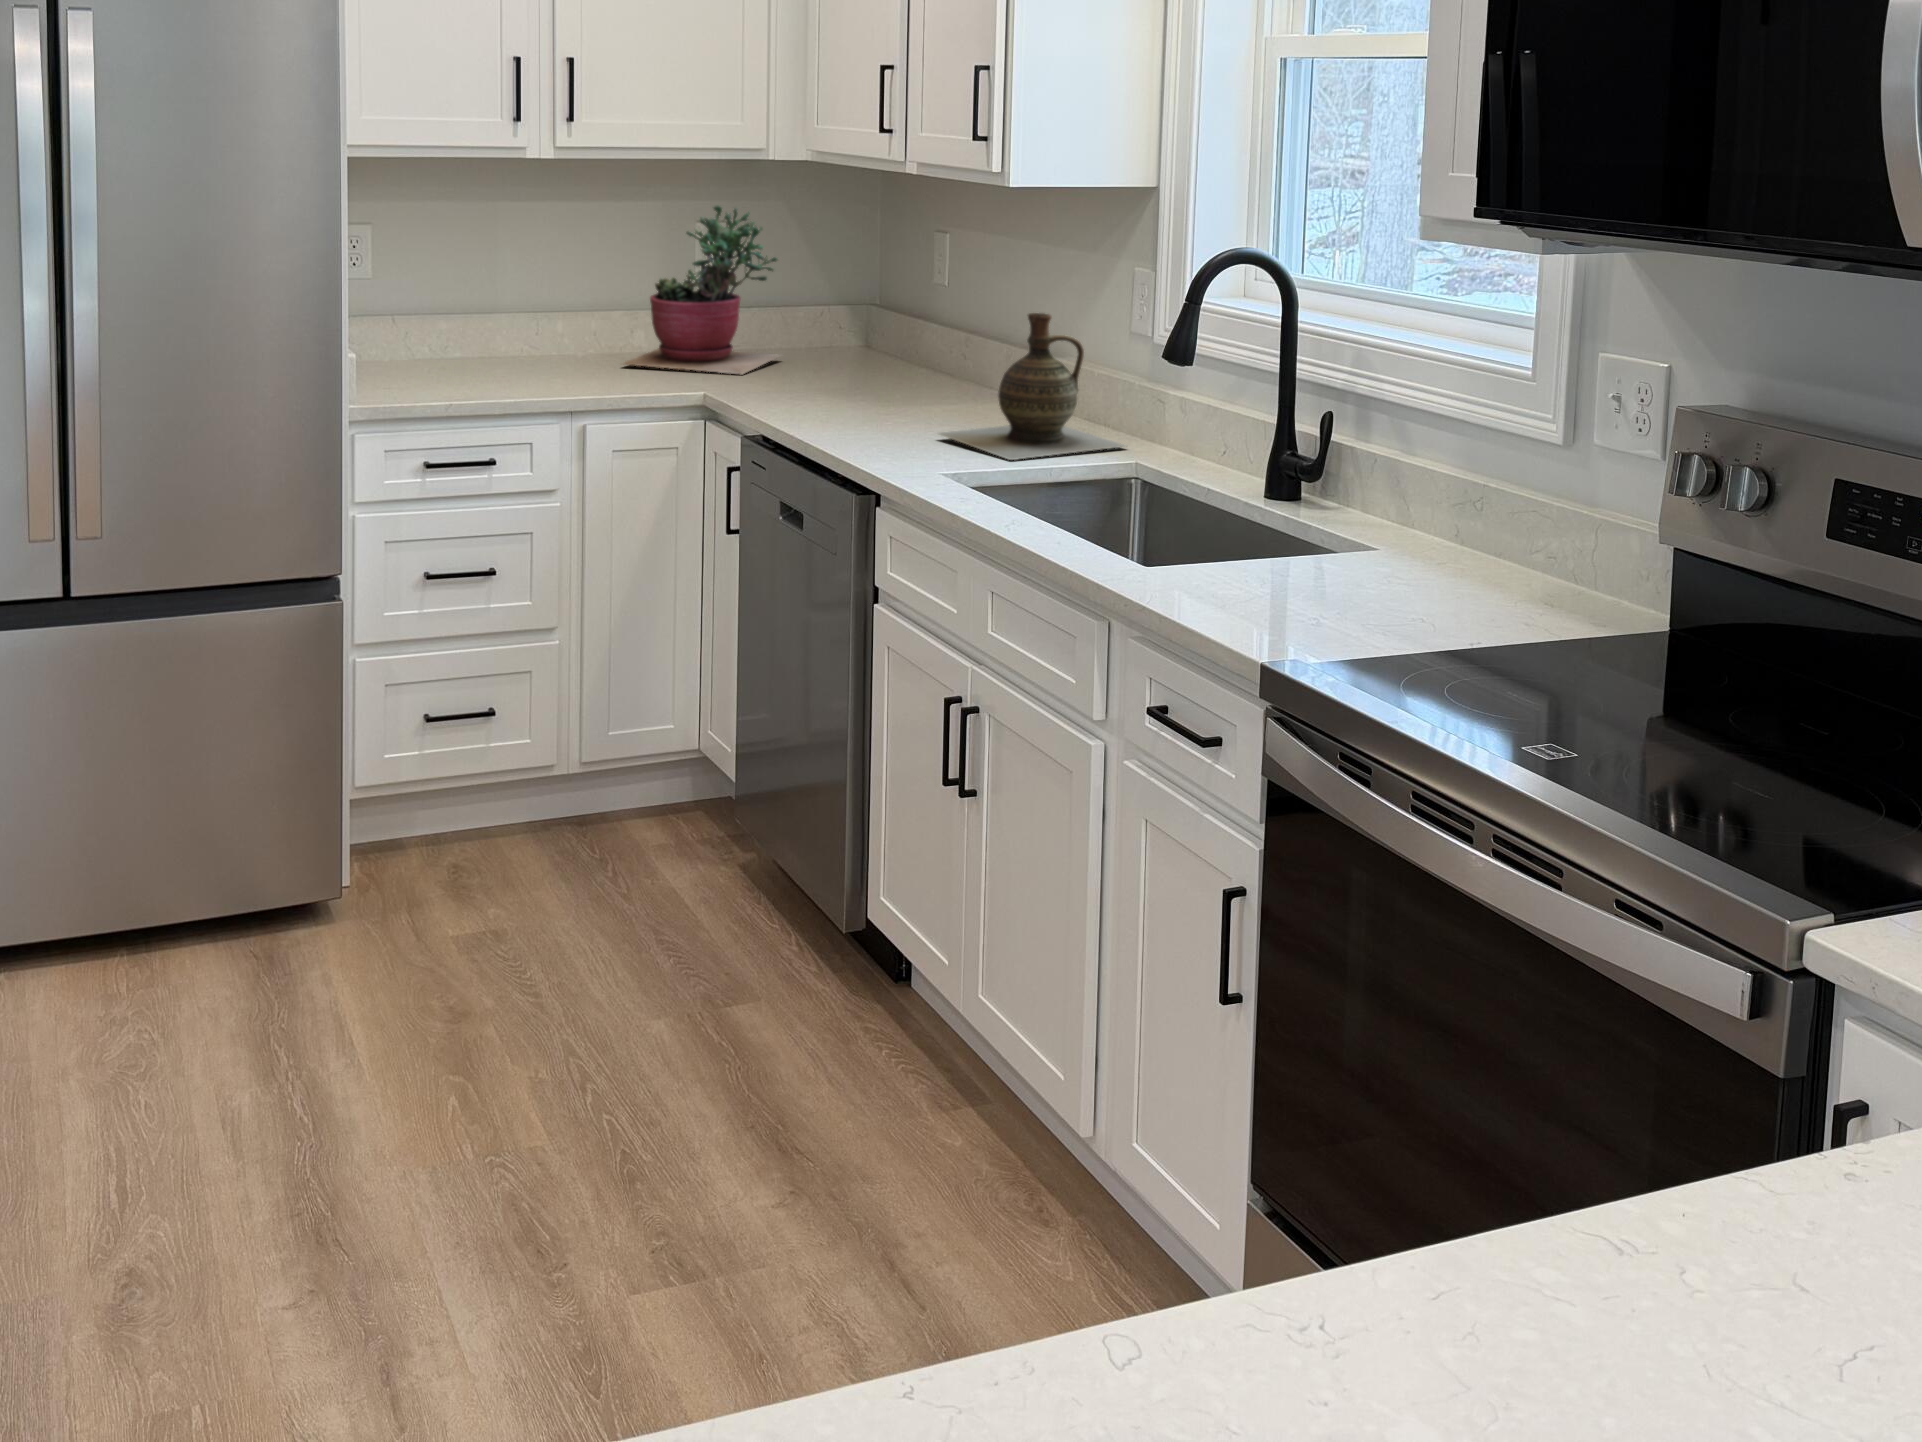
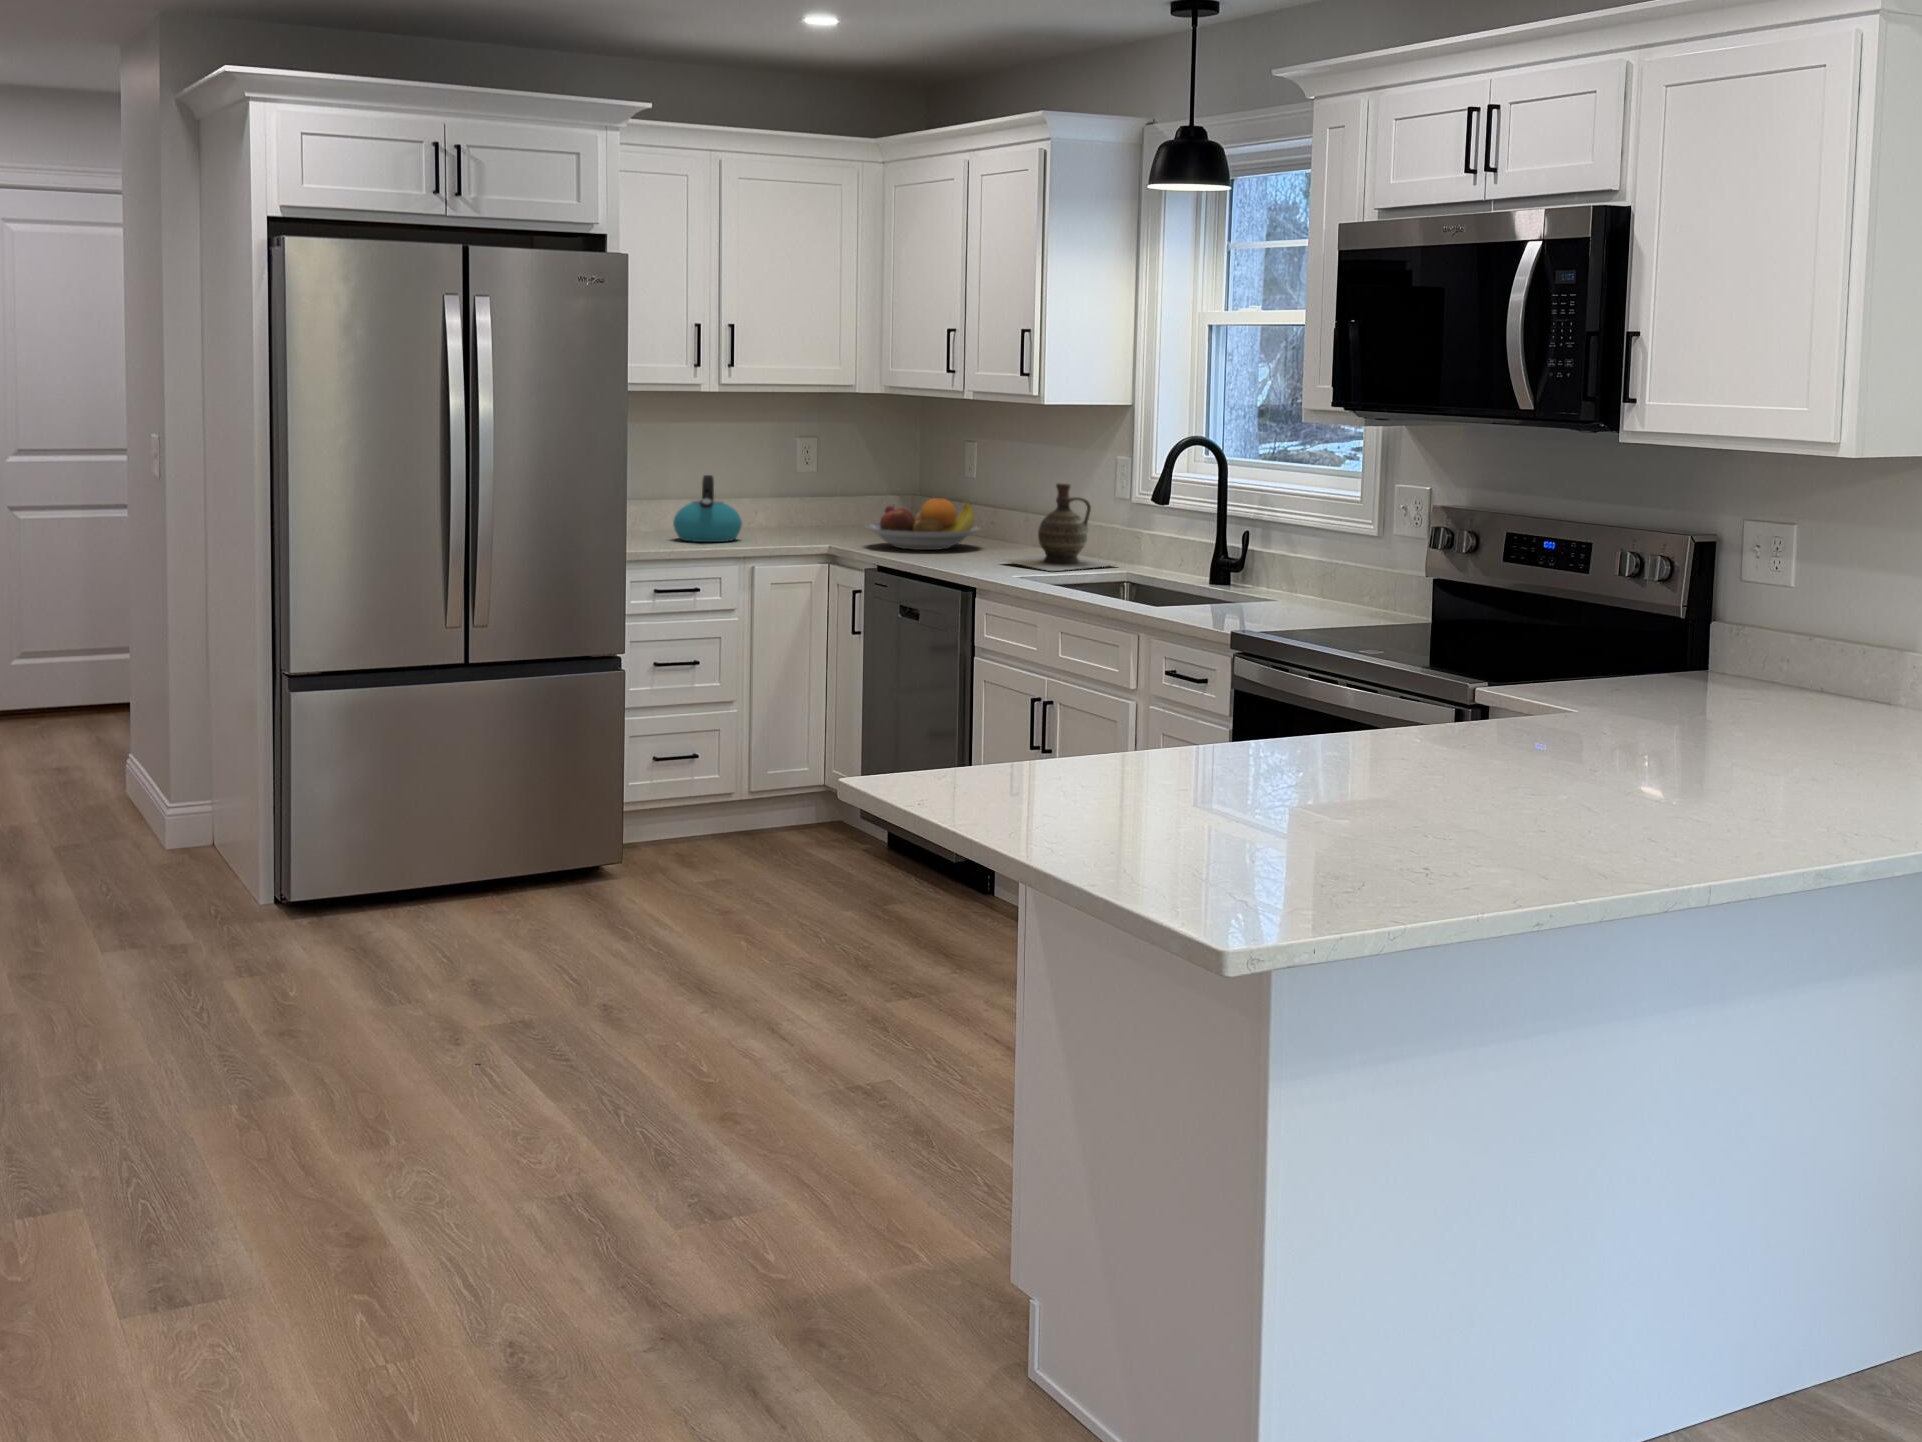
succulent plant: present [624,206,779,374] -> none [757,424,863,538]
kettle: none [482,282,585,383] -> present [673,475,742,542]
fruit bowl: none [755,324,932,404] -> present [865,498,980,550]

